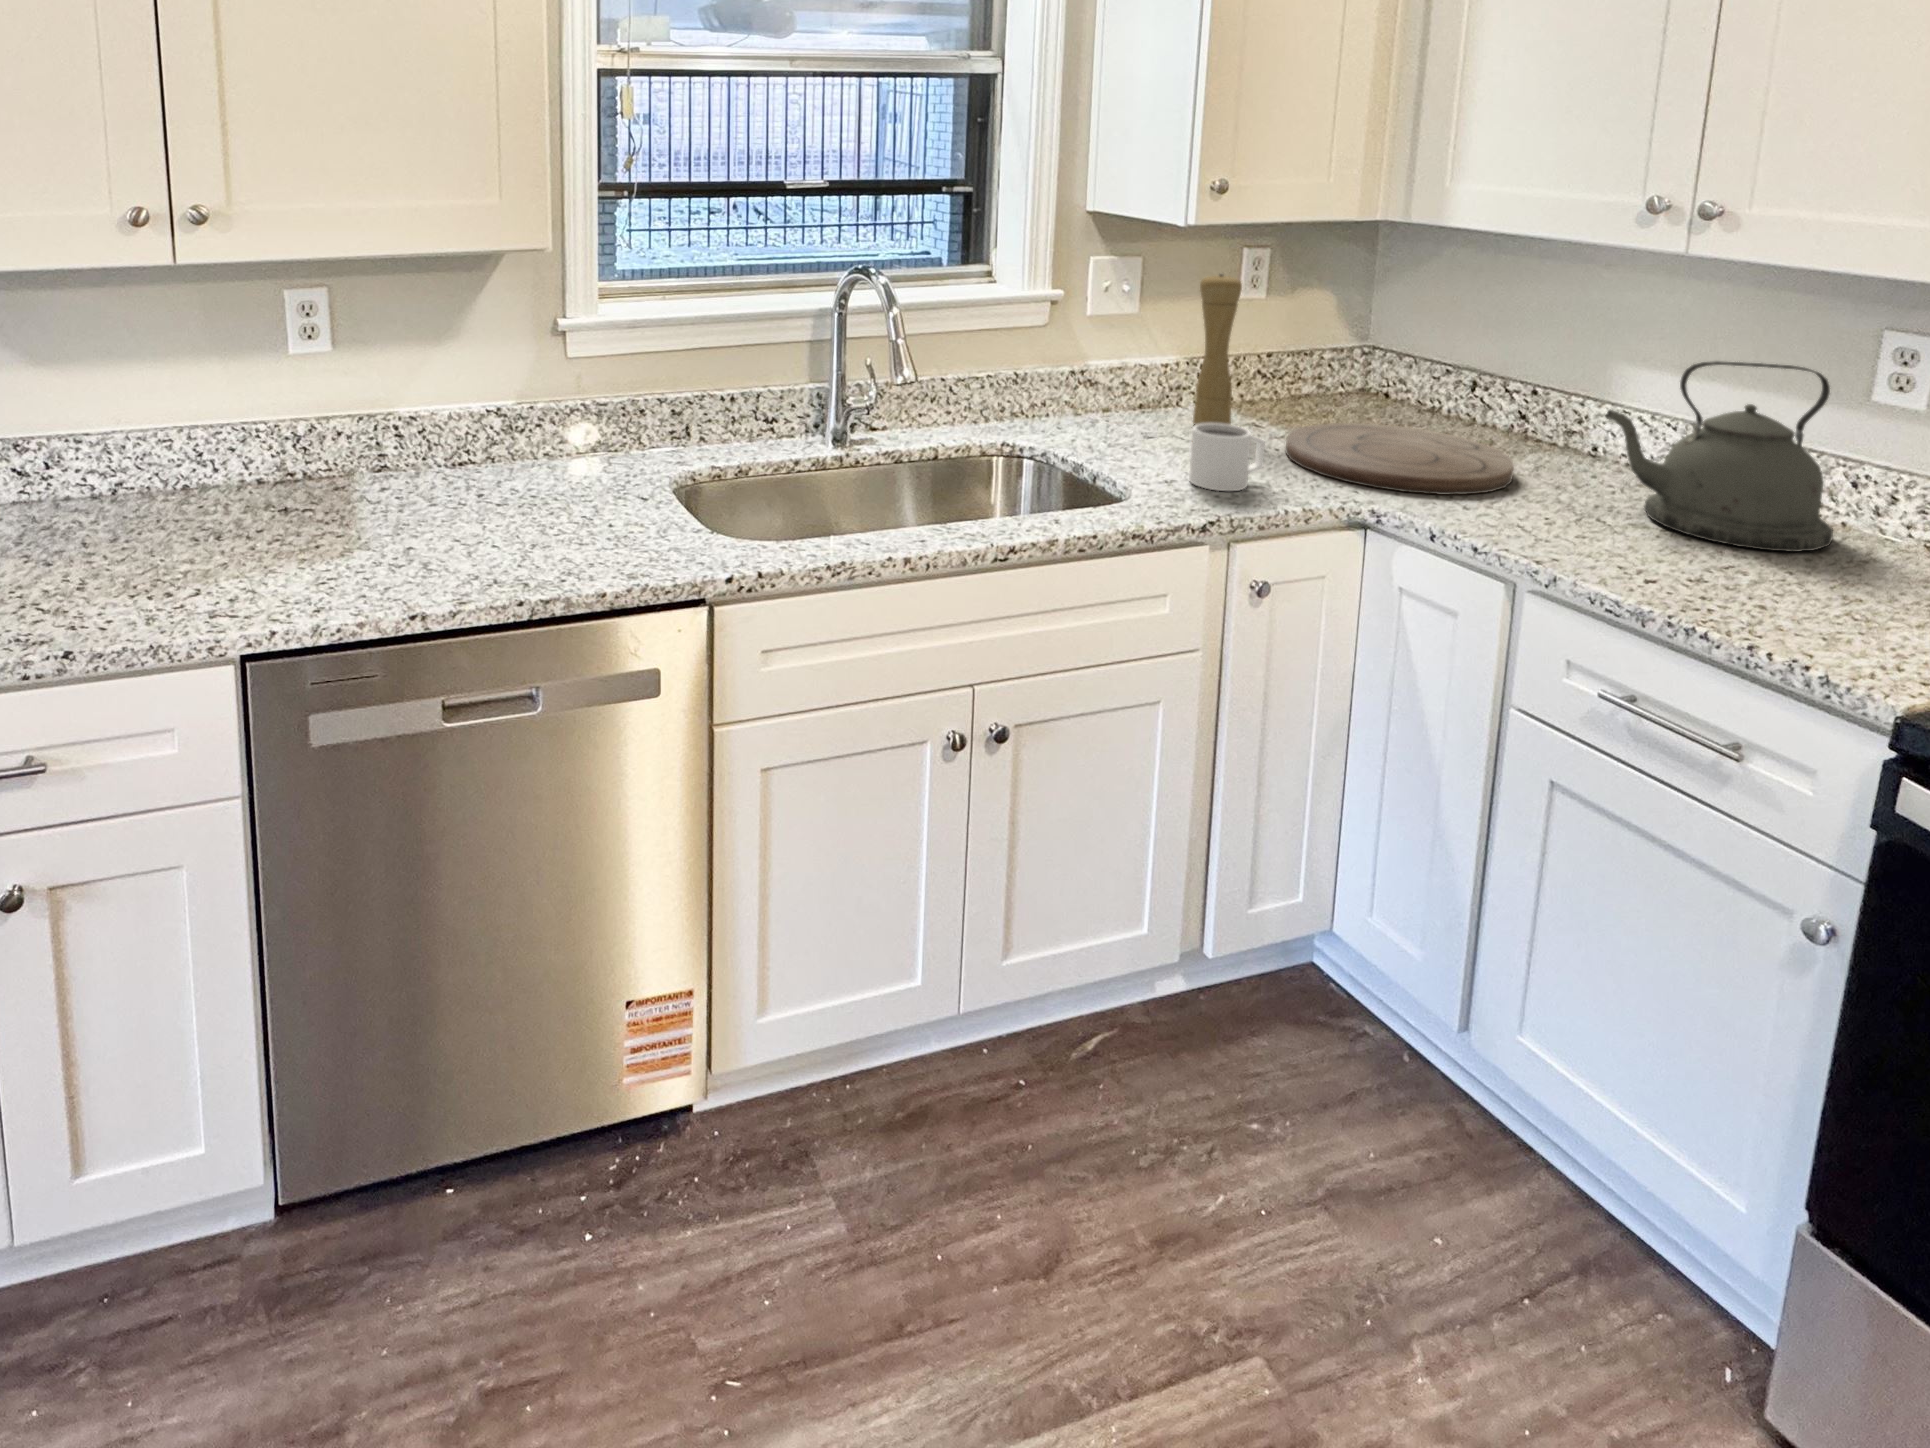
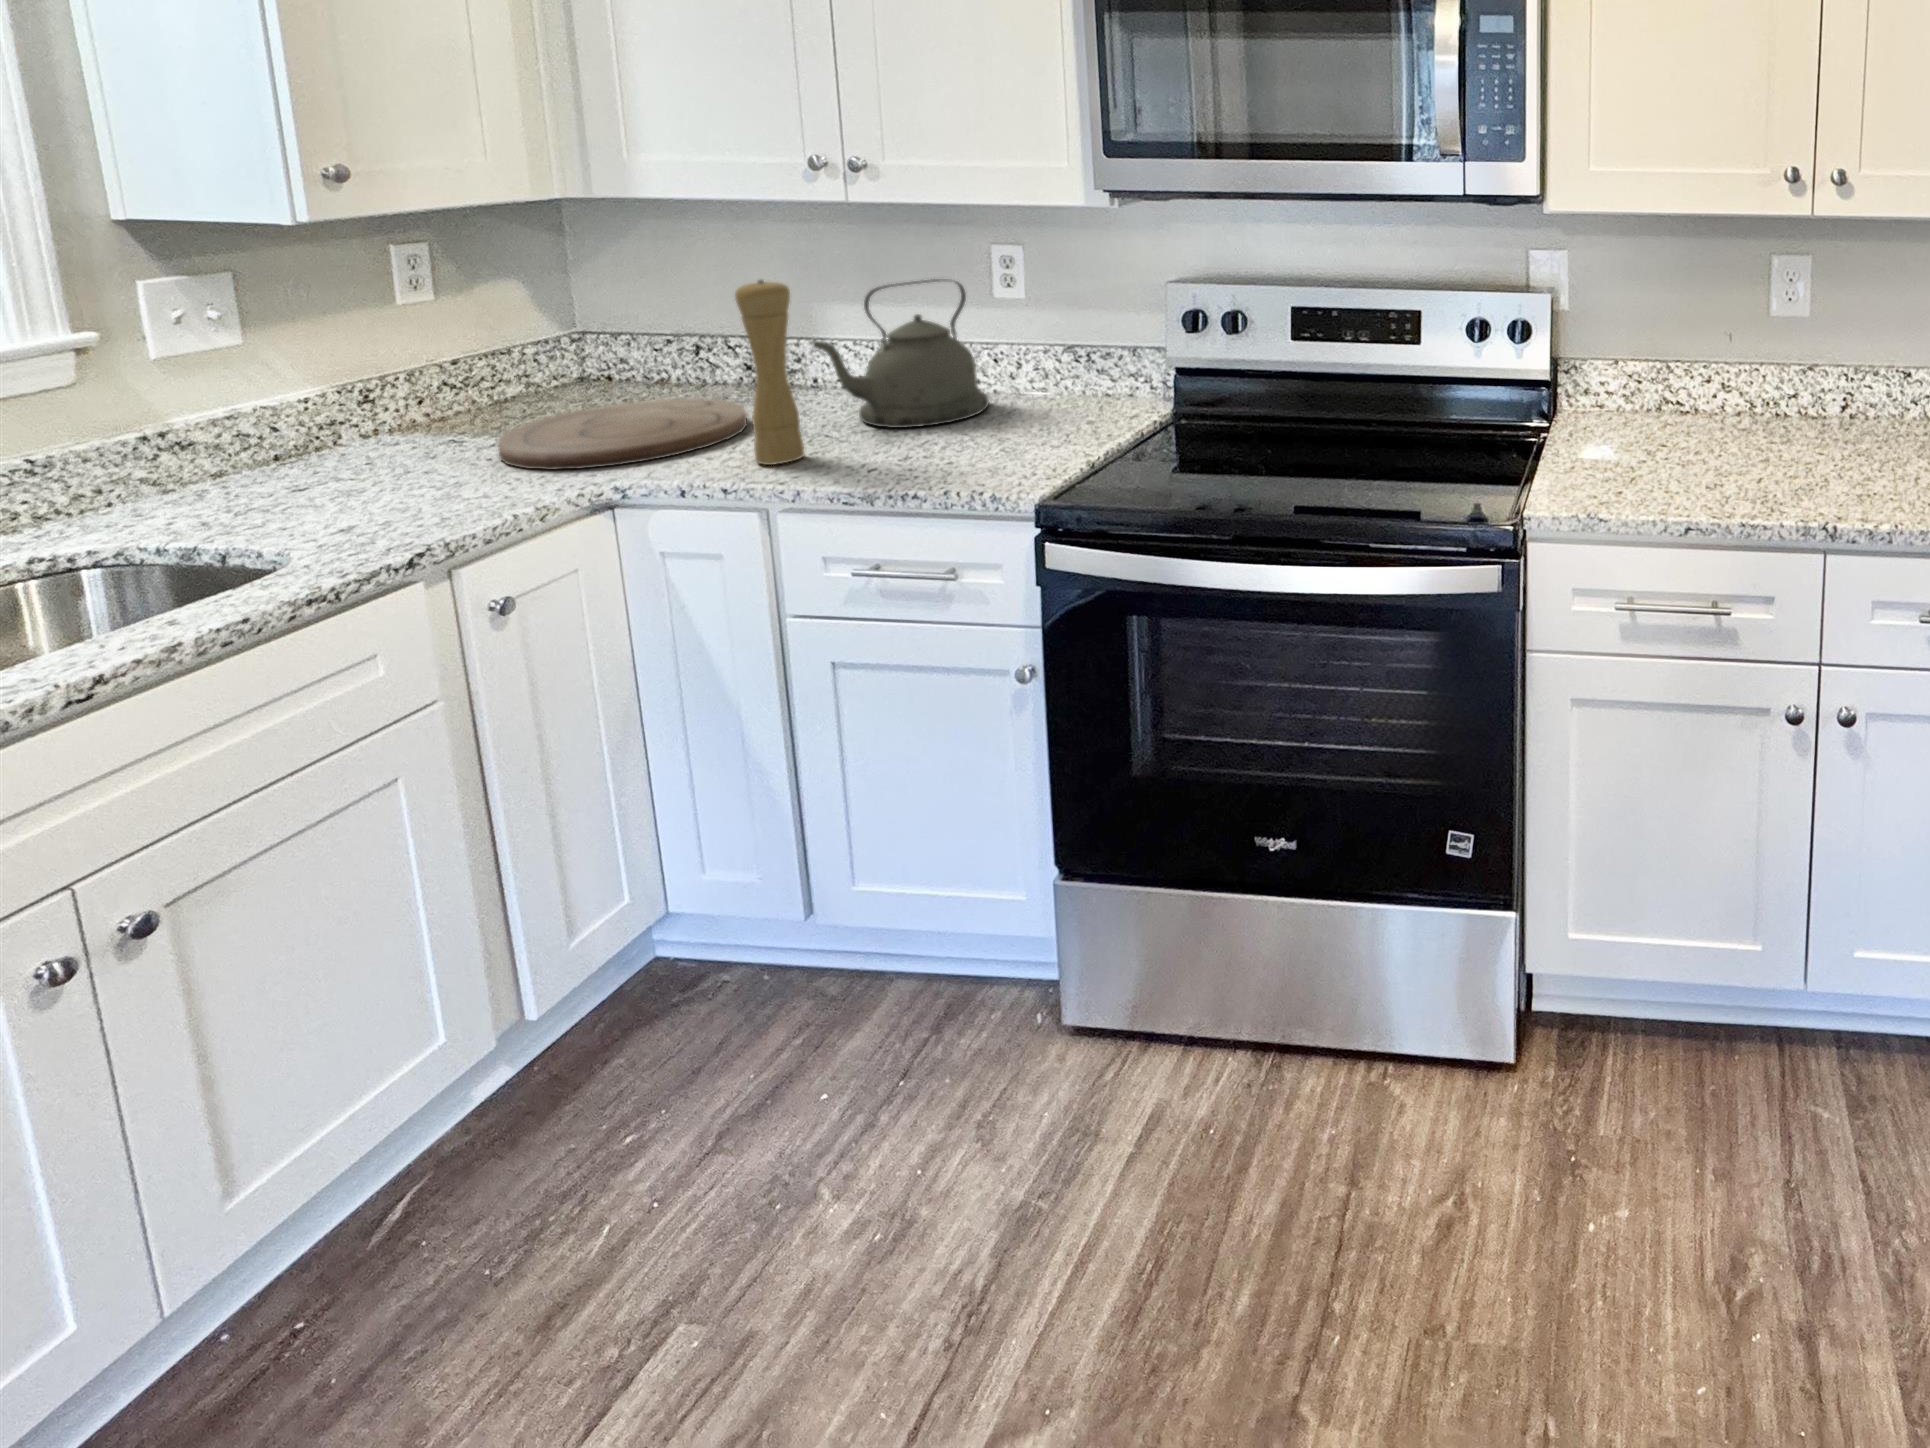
pepper mill: present [1193,274,1242,425] -> present [735,280,804,465]
mug: present [1189,423,1265,491] -> none [365,443,475,523]

